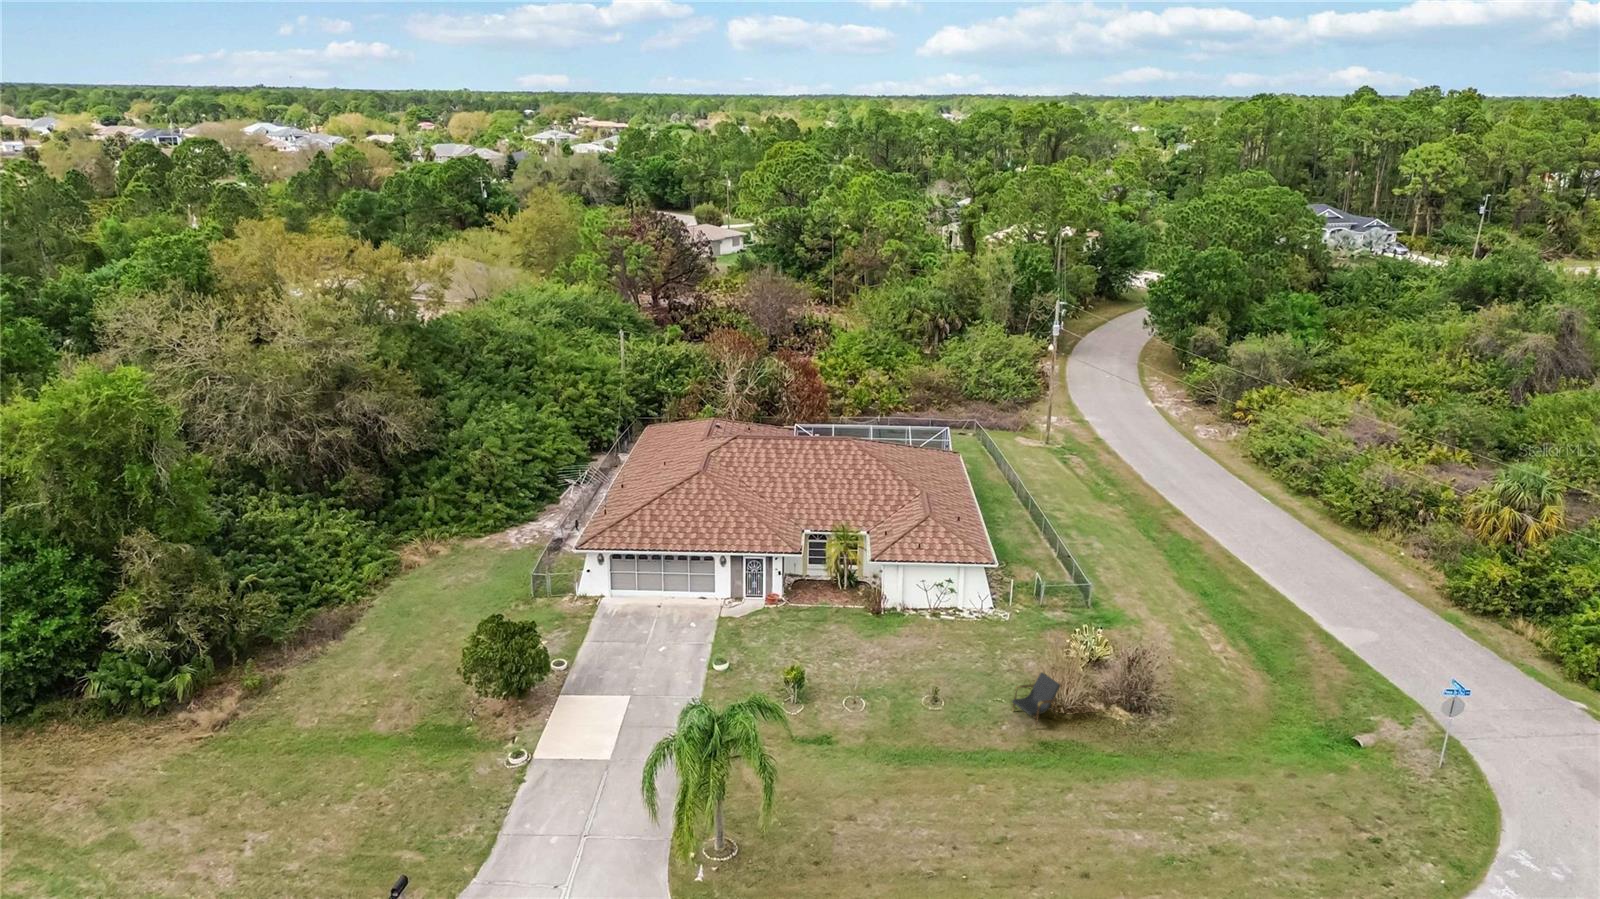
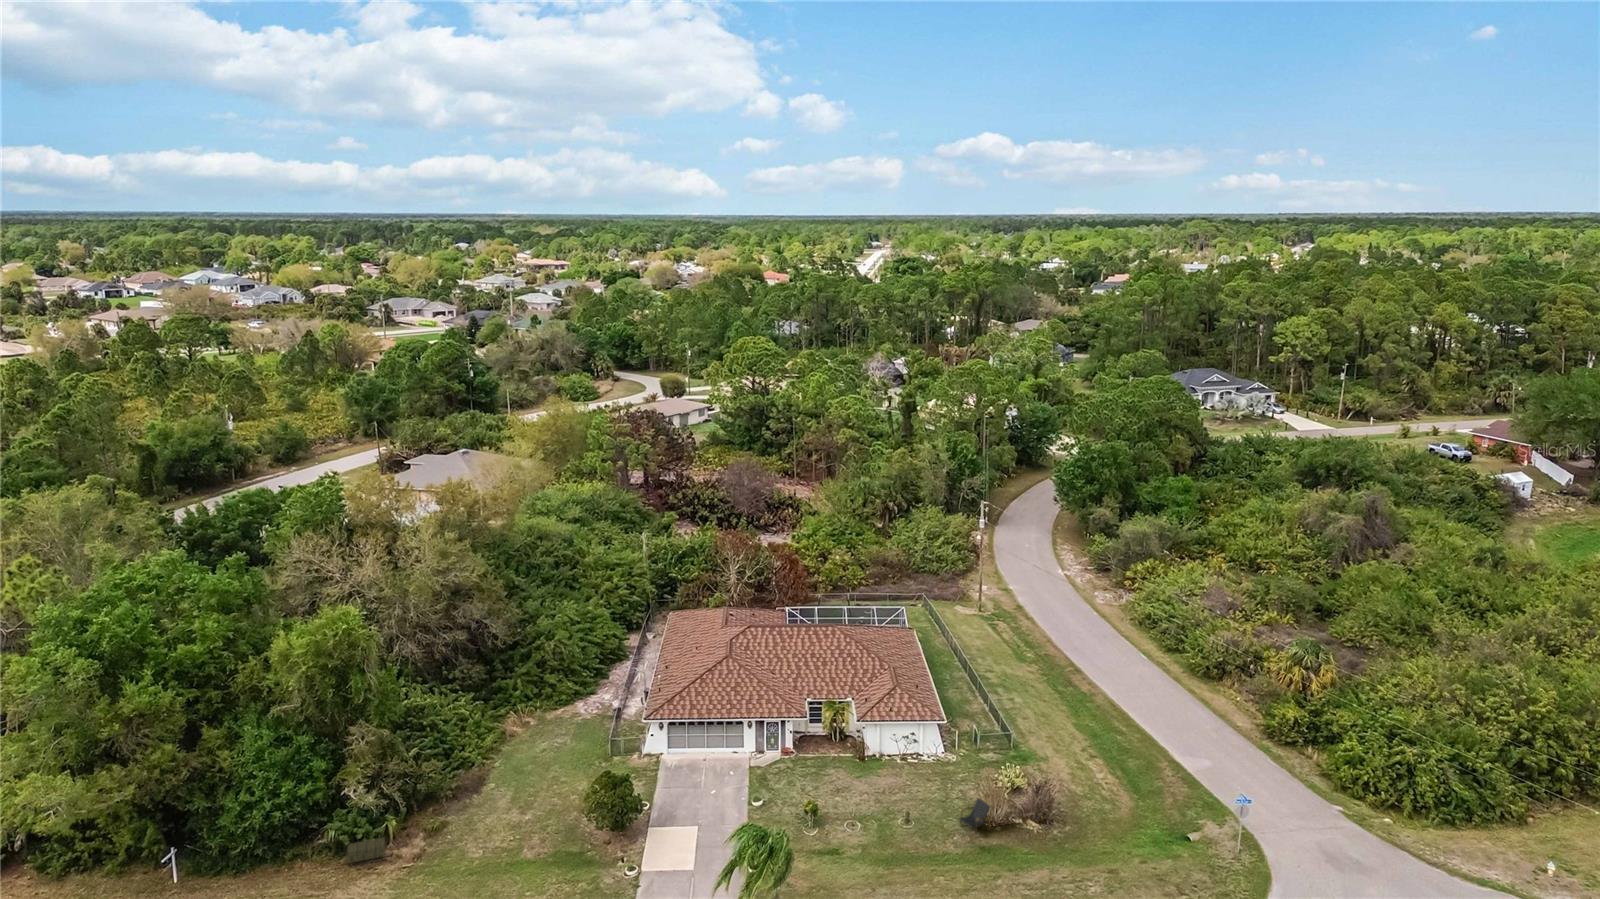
bench: none [114,692,181,731] -> present [346,838,385,865]

